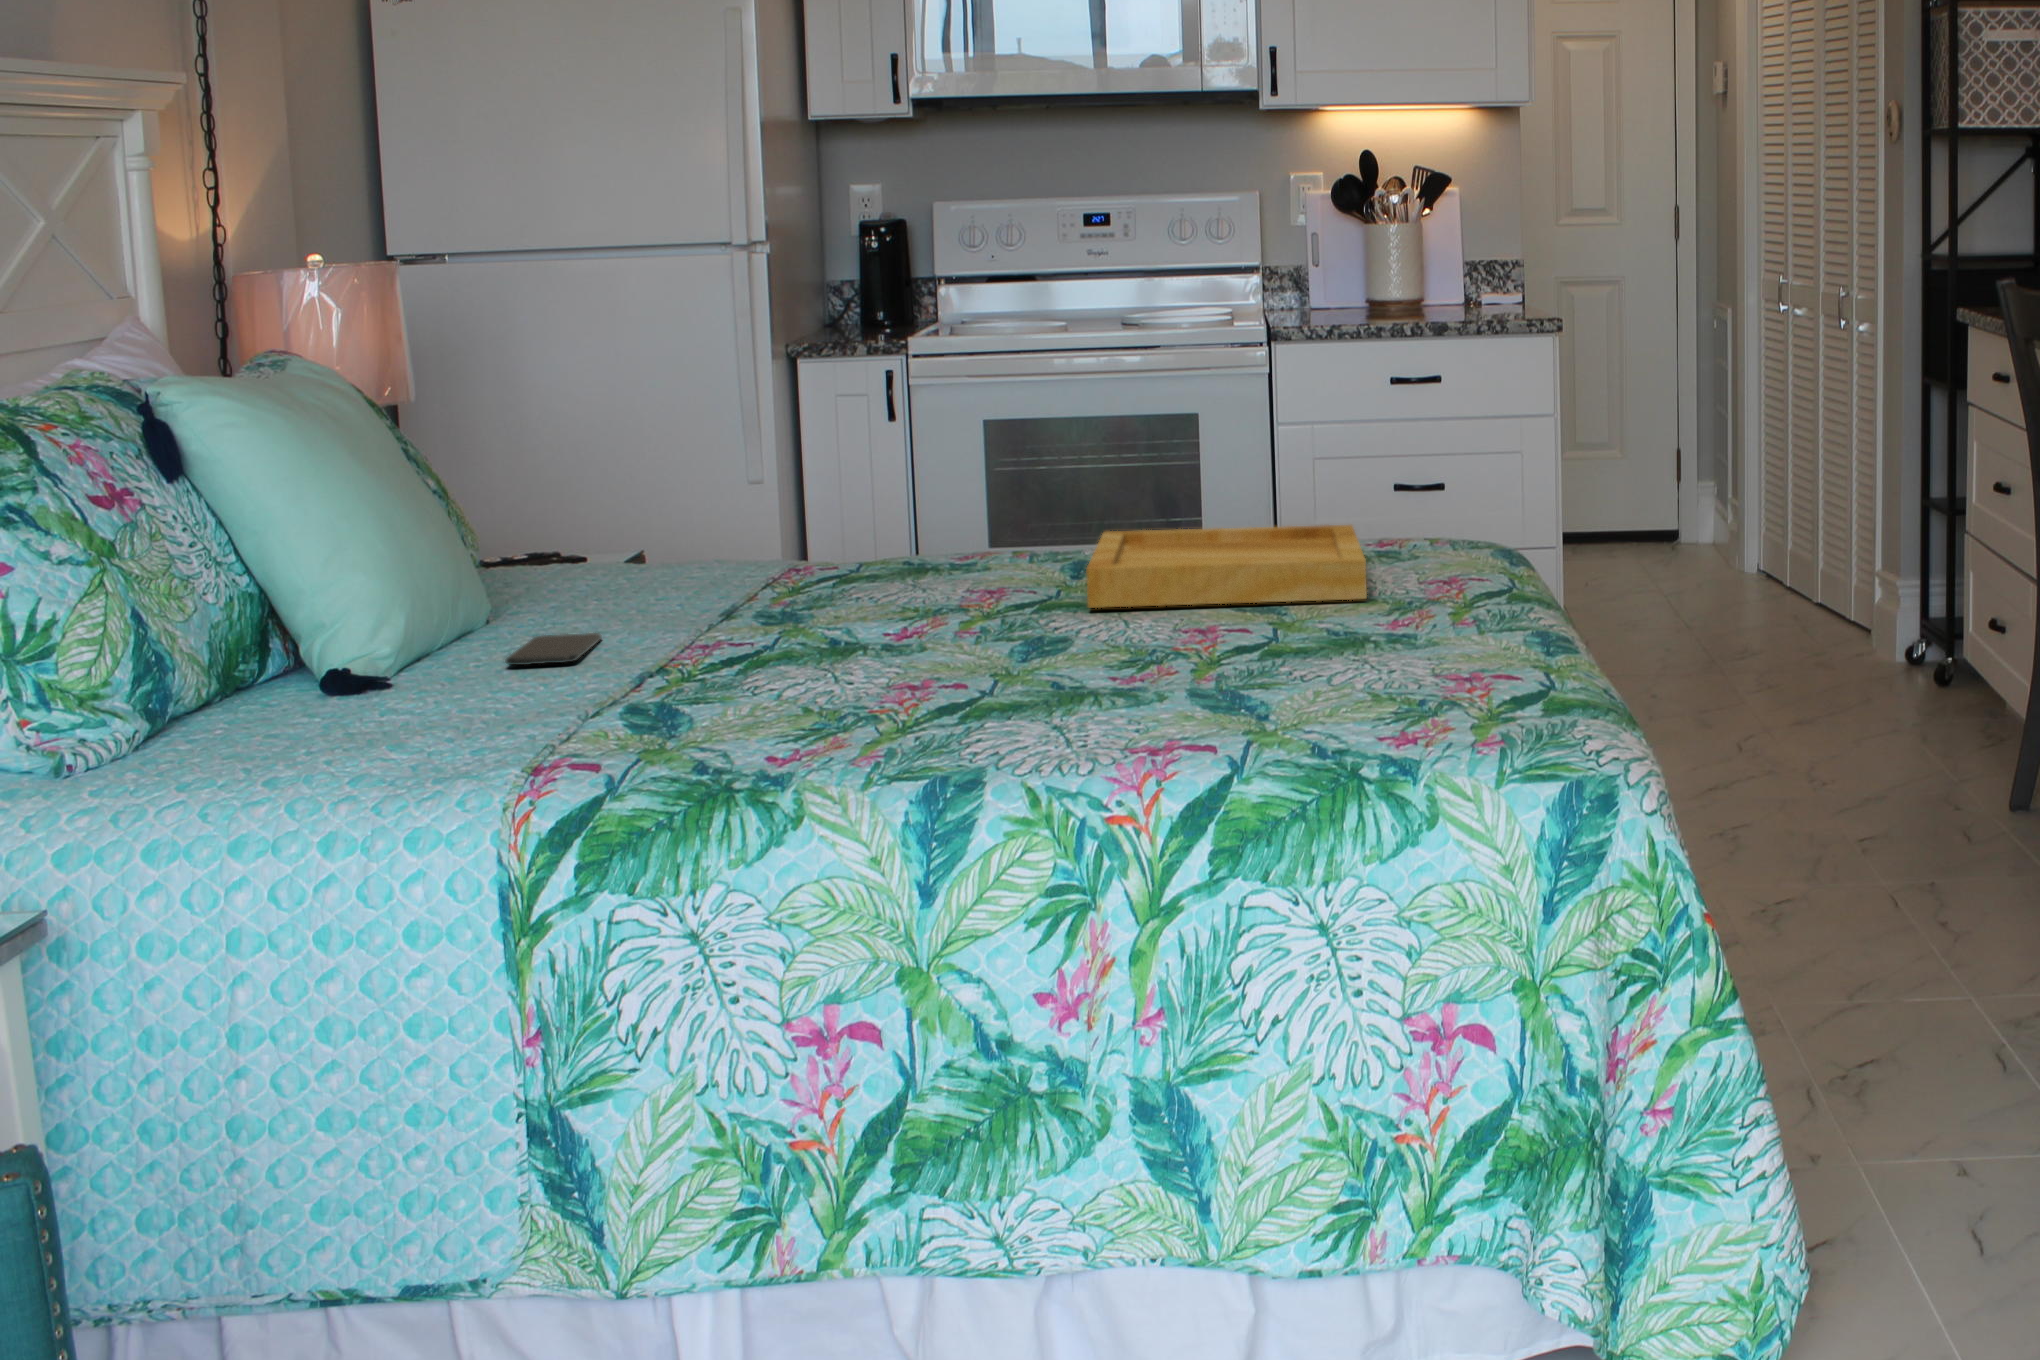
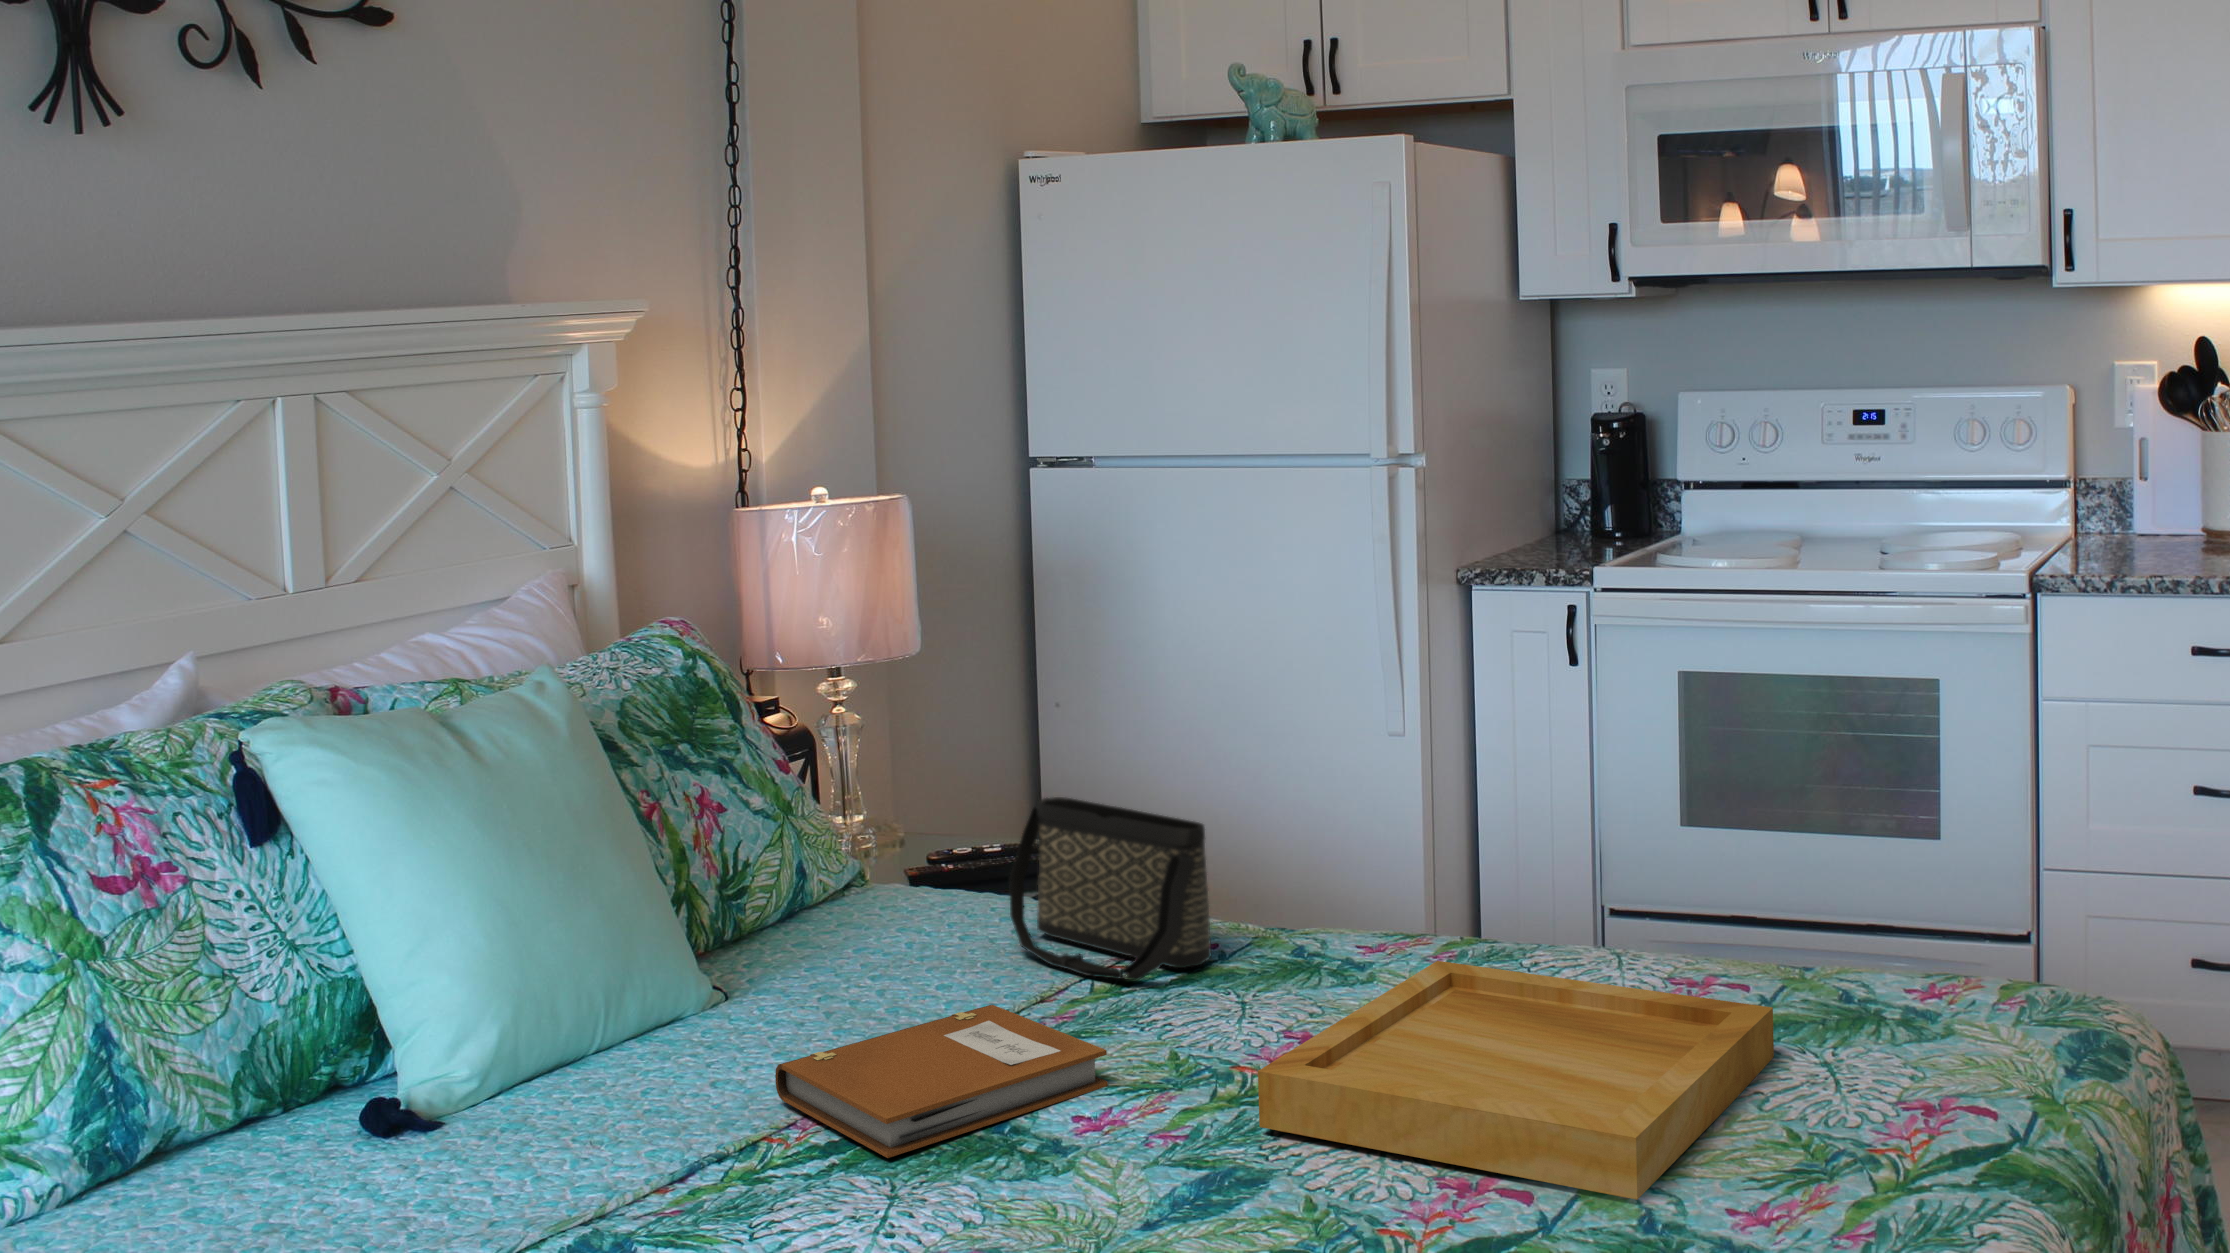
handbag: none [696,459,895,582] -> present [1009,797,1211,980]
notebook: none [688,583,935,648] -> present [775,1005,1107,1158]
smartphone: present [505,633,602,665] -> none [572,1043,740,1110]

